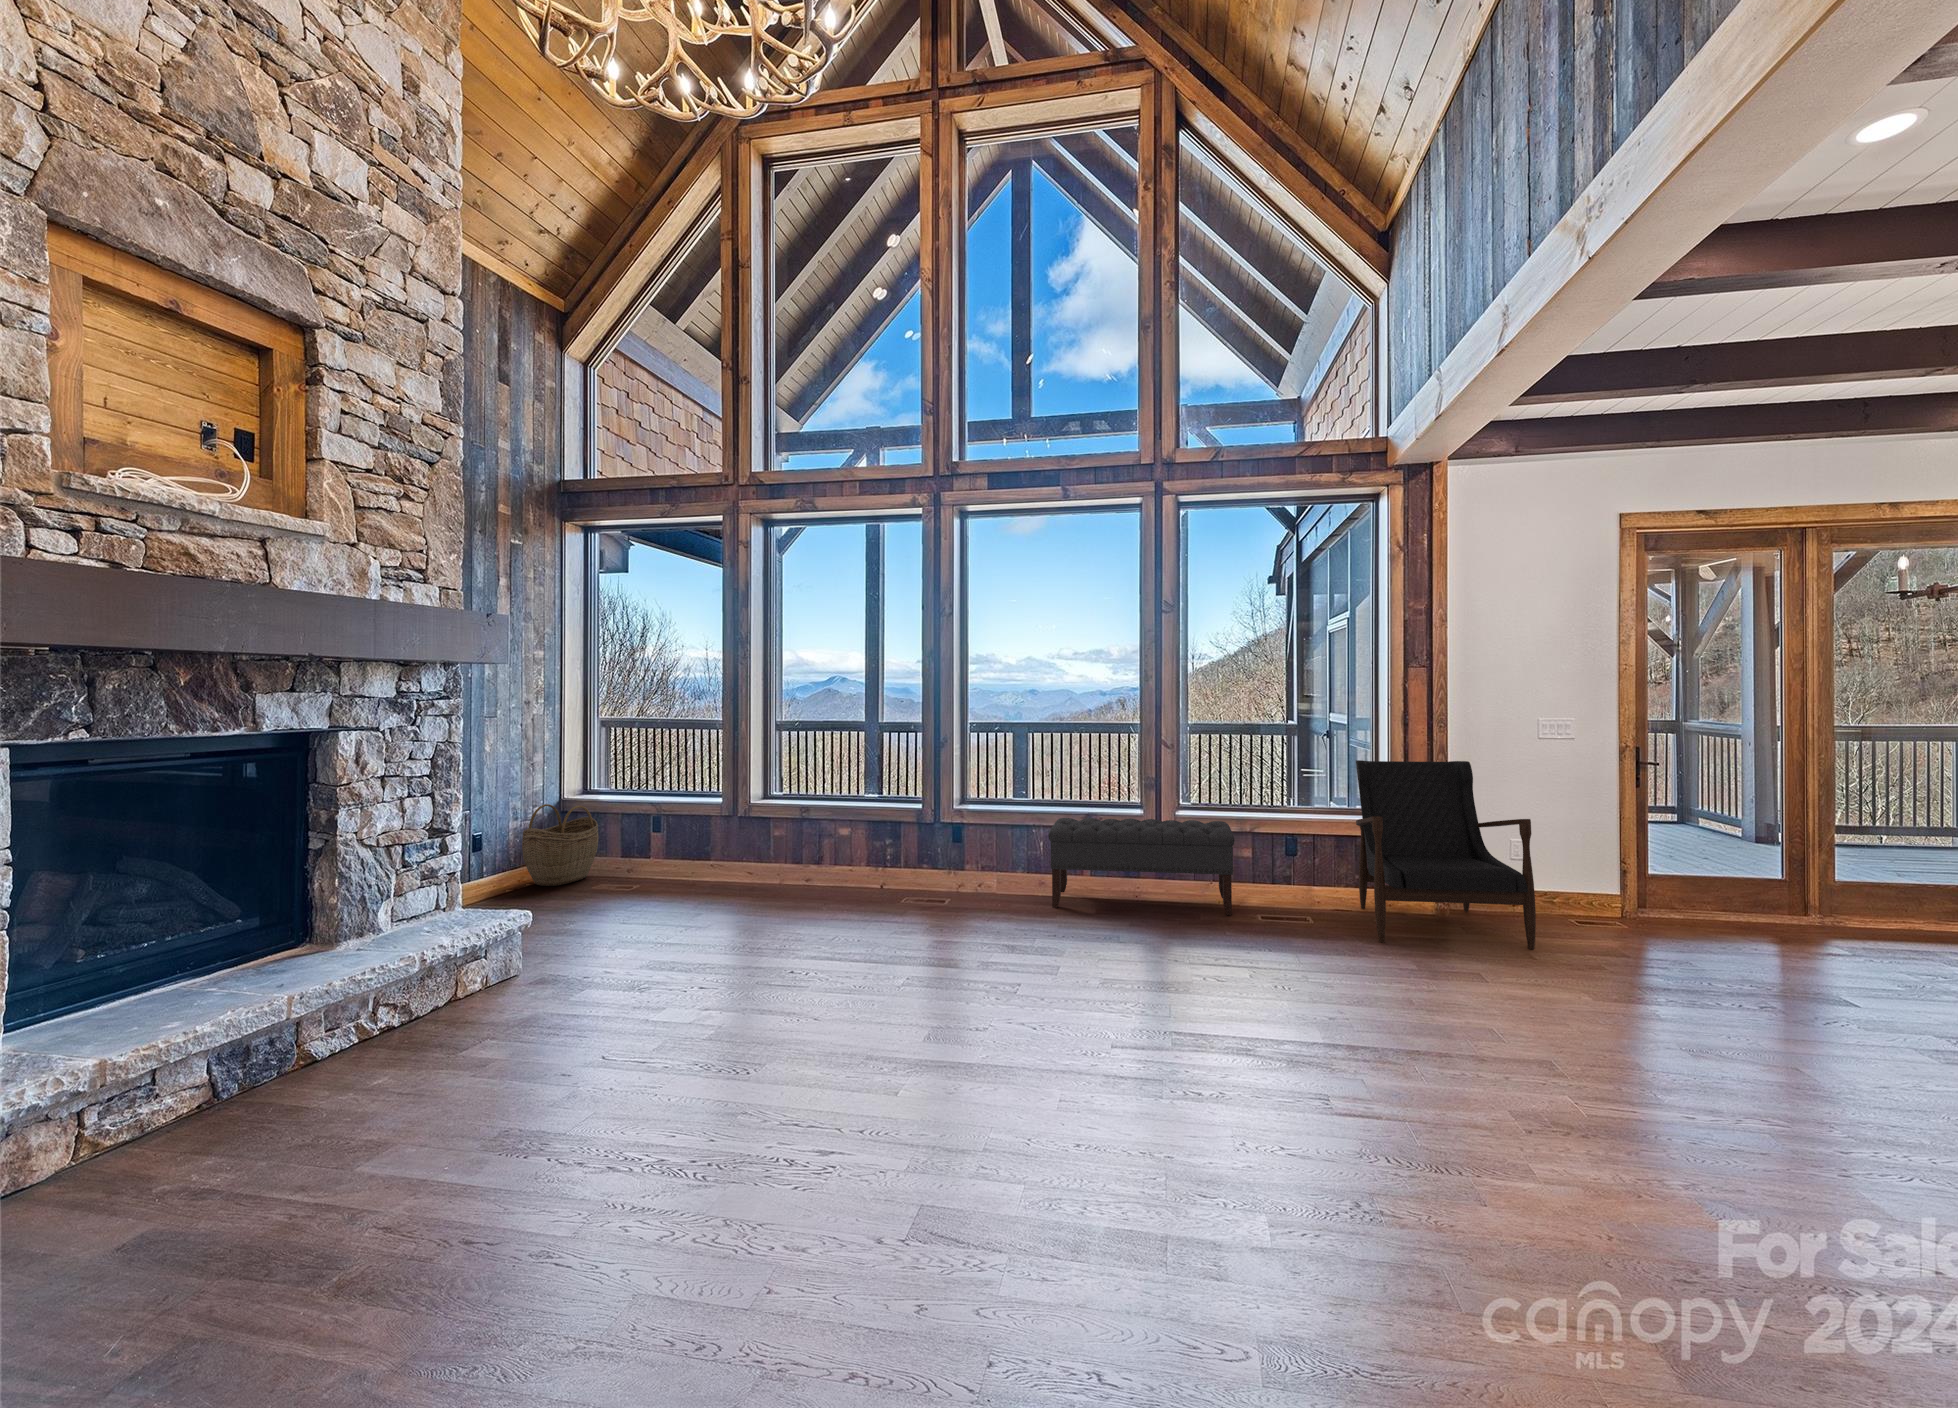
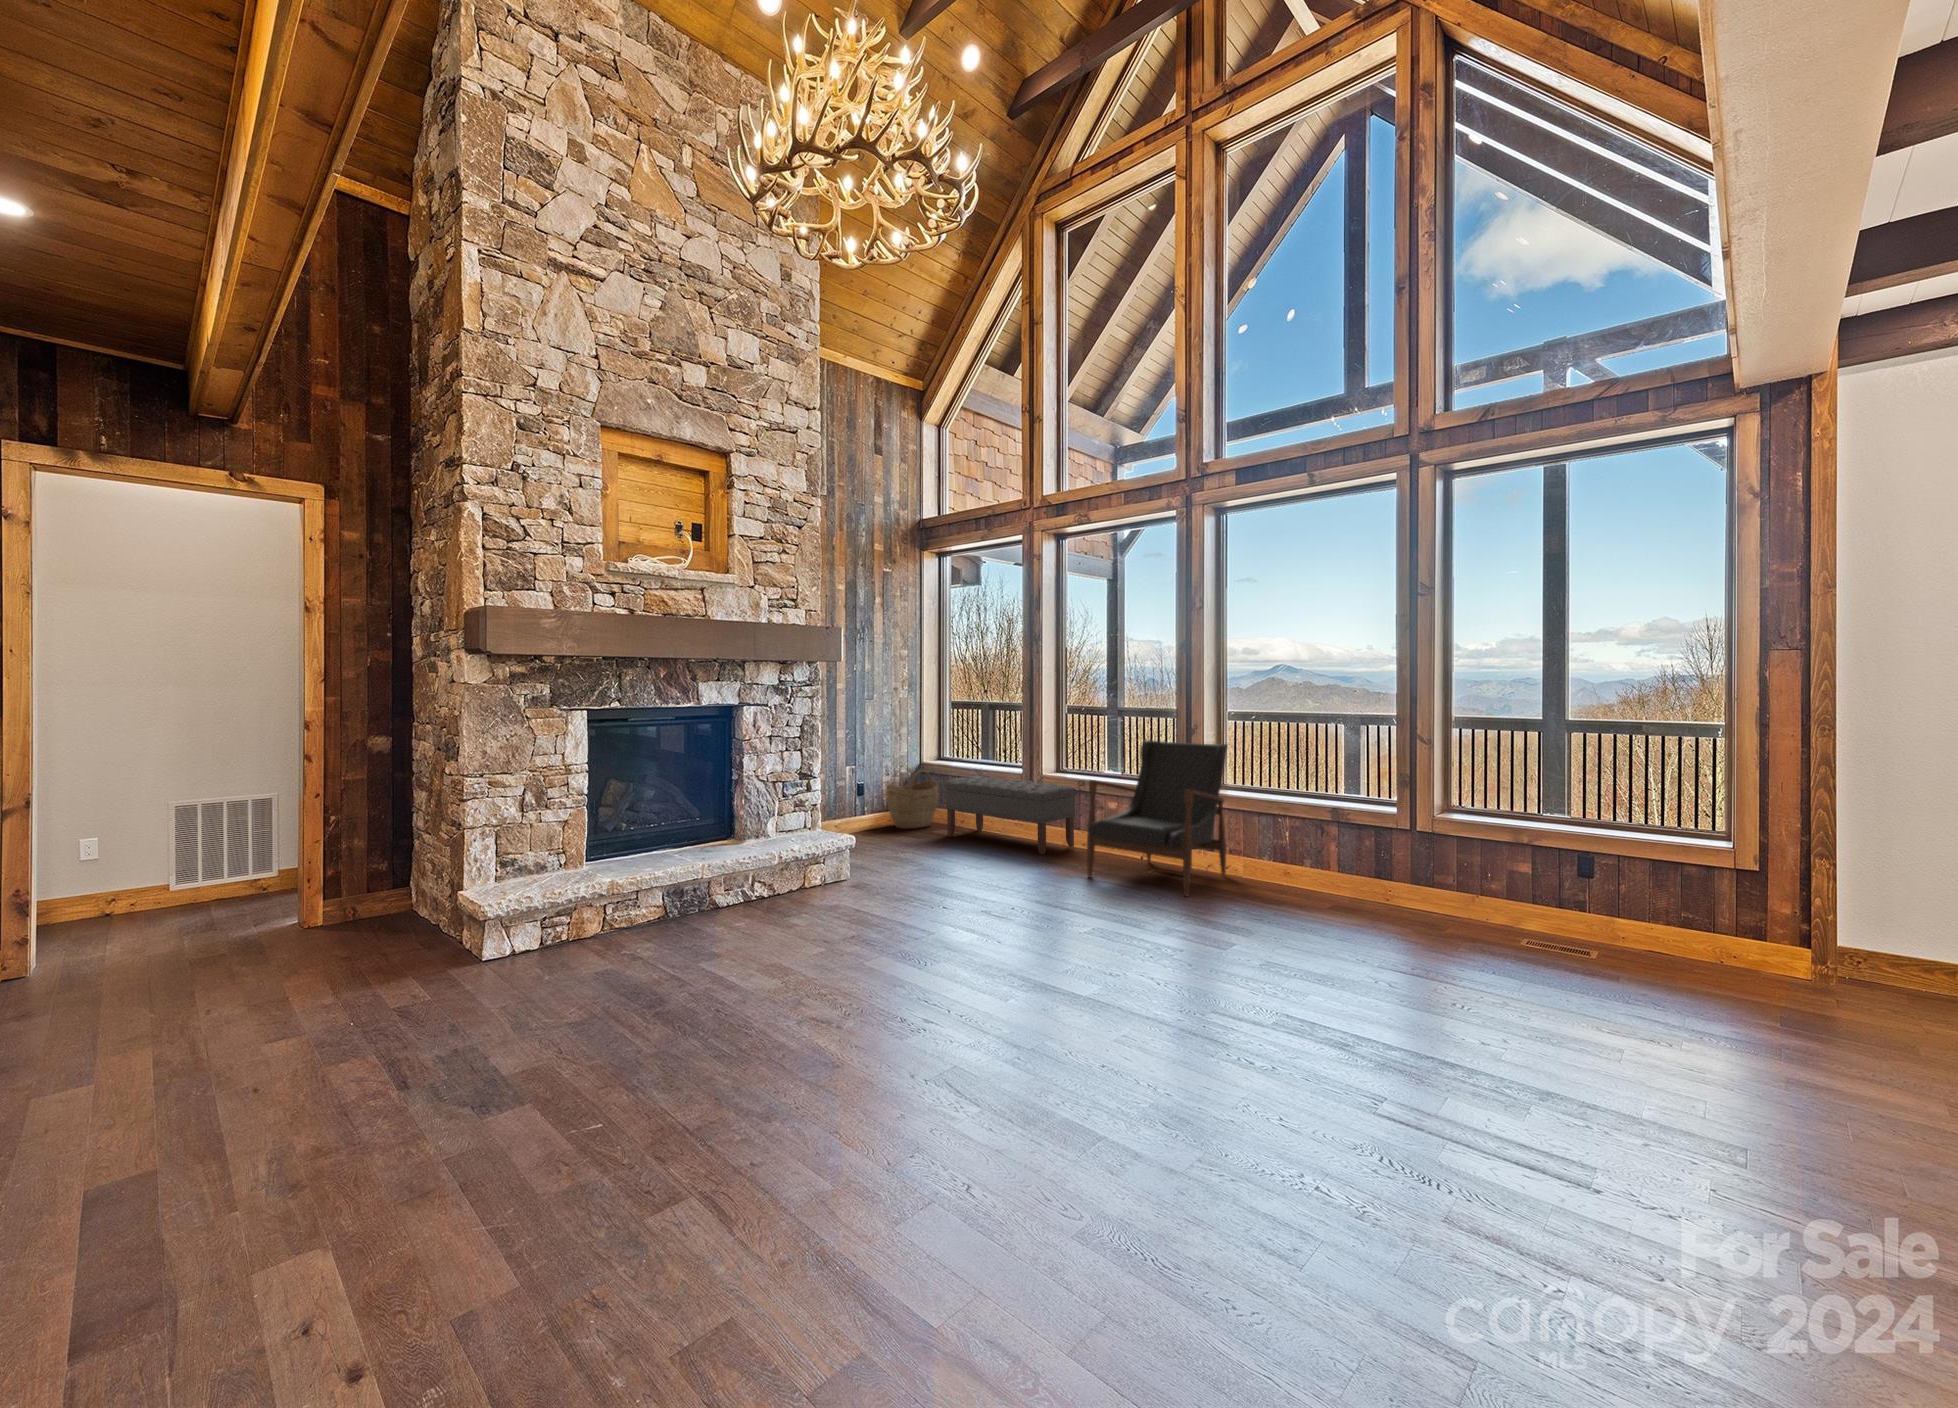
armchair: present [1356,760,1536,949] -> present [1087,740,1228,896]
bench: present [1048,818,1234,915] -> present [944,776,1076,854]

